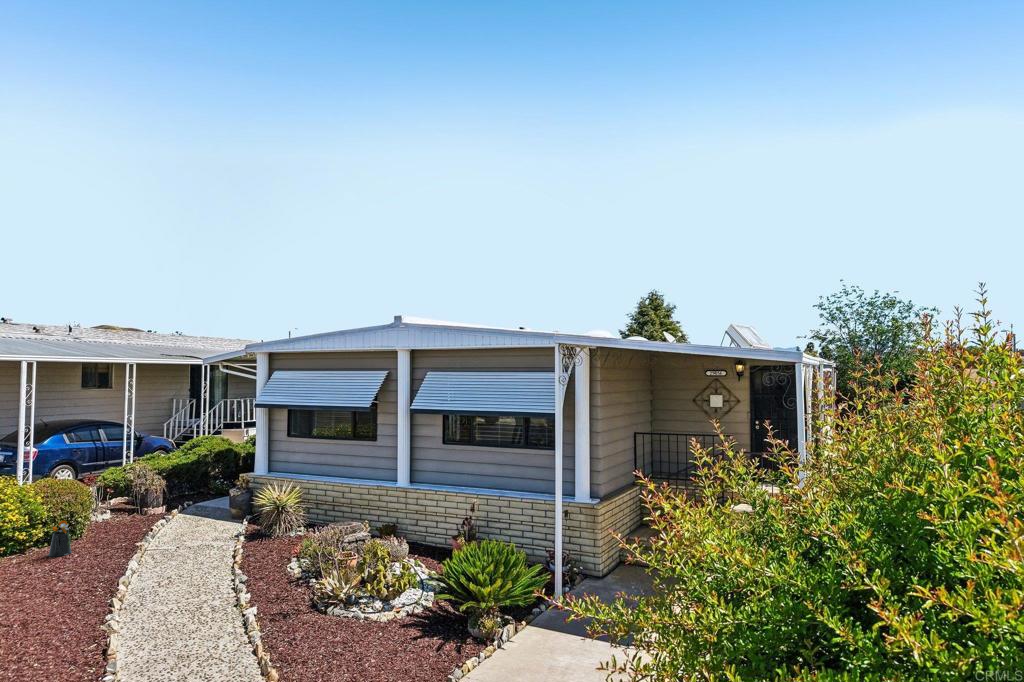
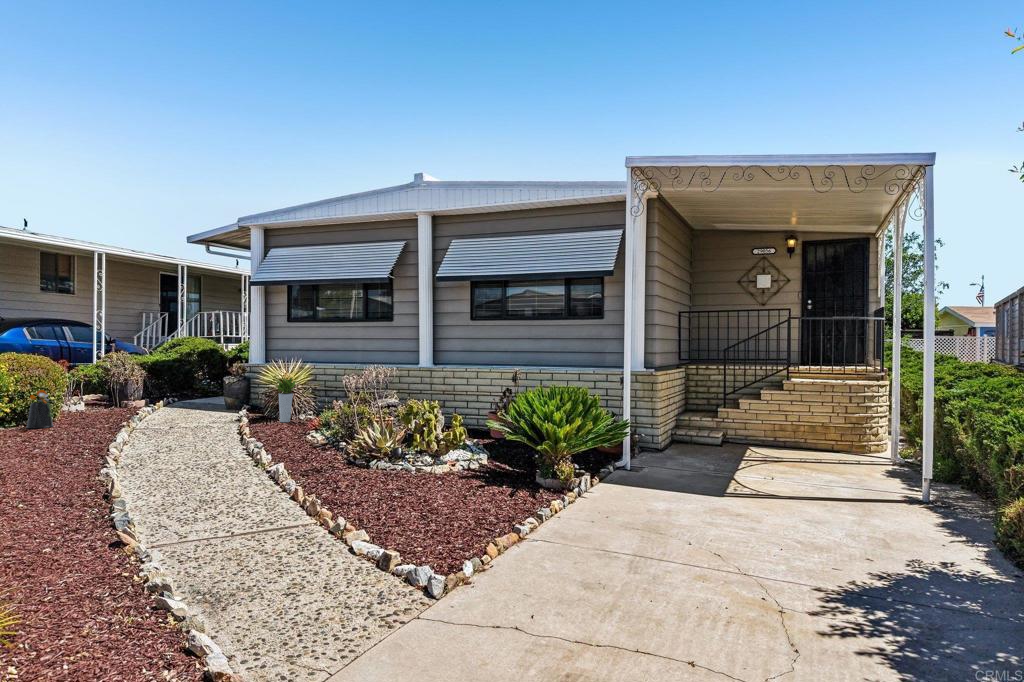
planter: none [265,498,286,541] -> present [277,378,295,422]

